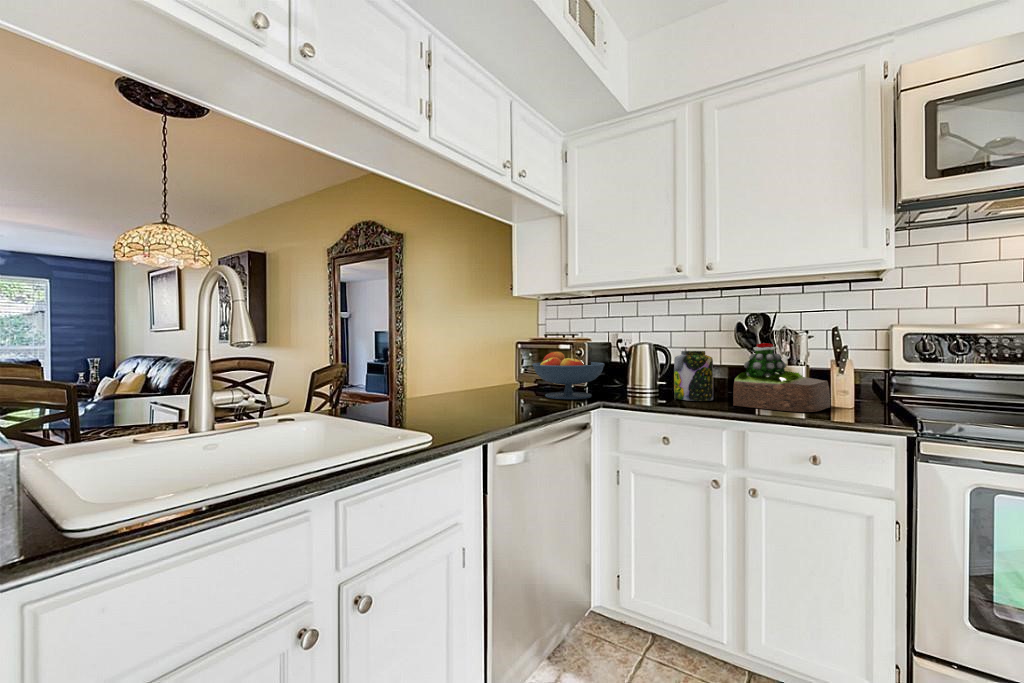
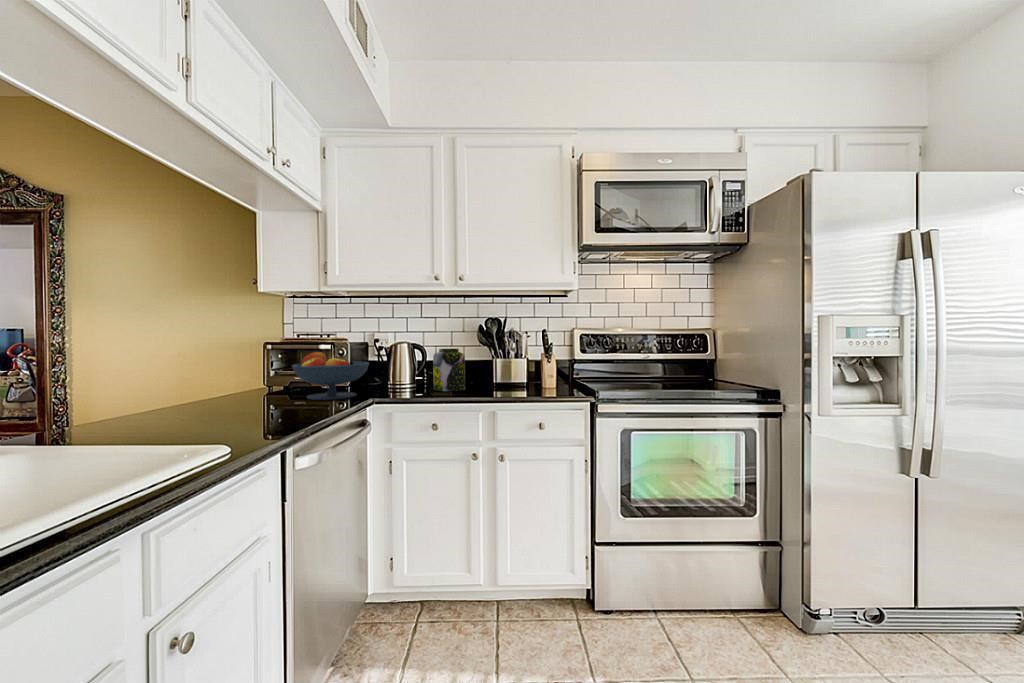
succulent plant: present [733,343,830,412] -> none [483,342,545,393]

